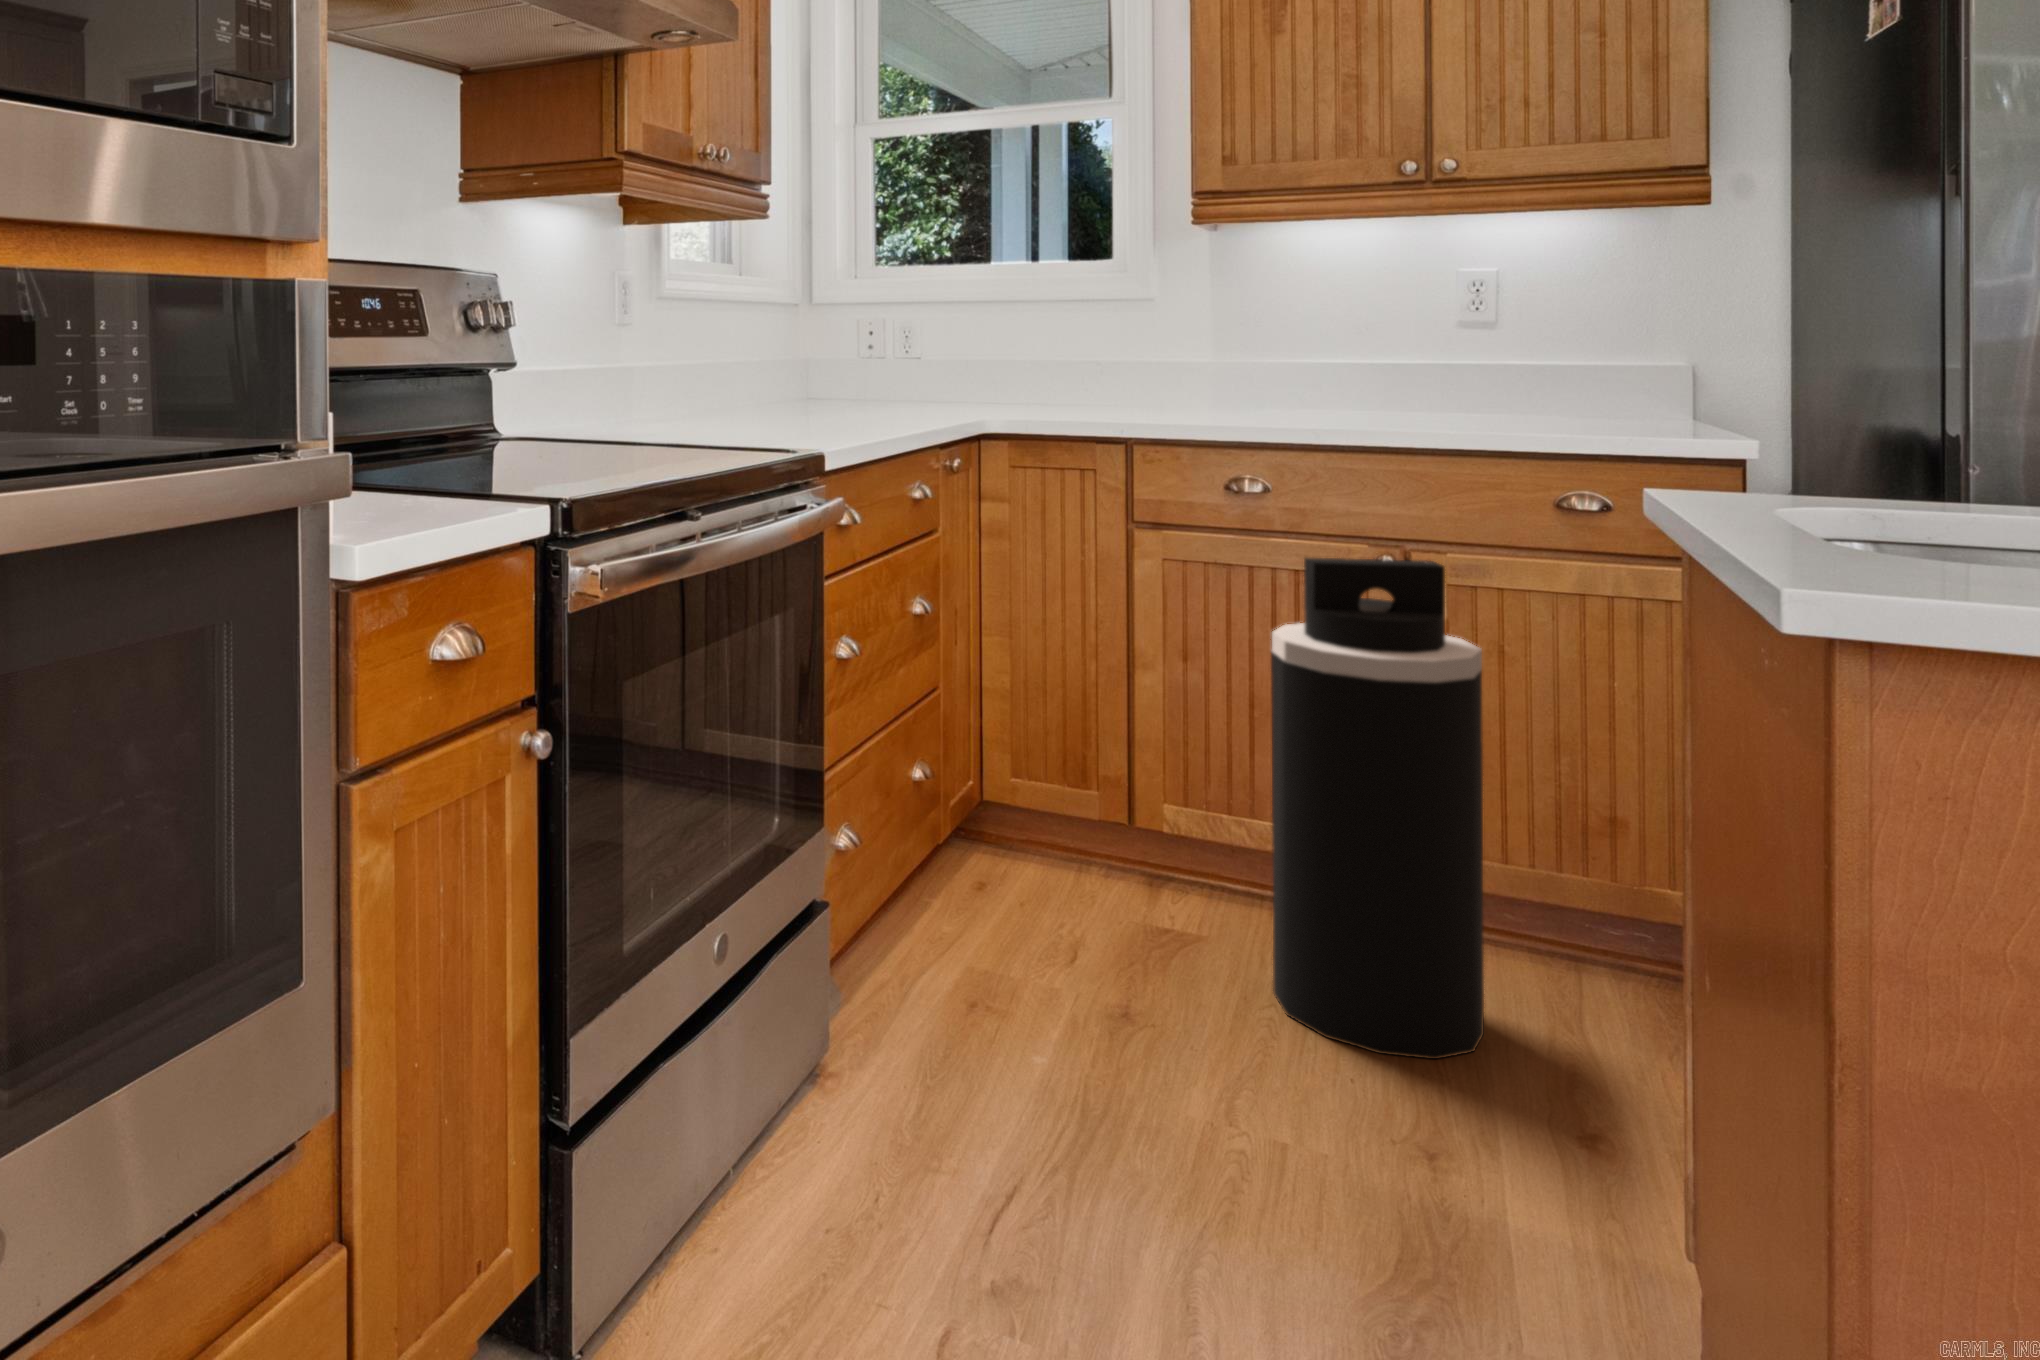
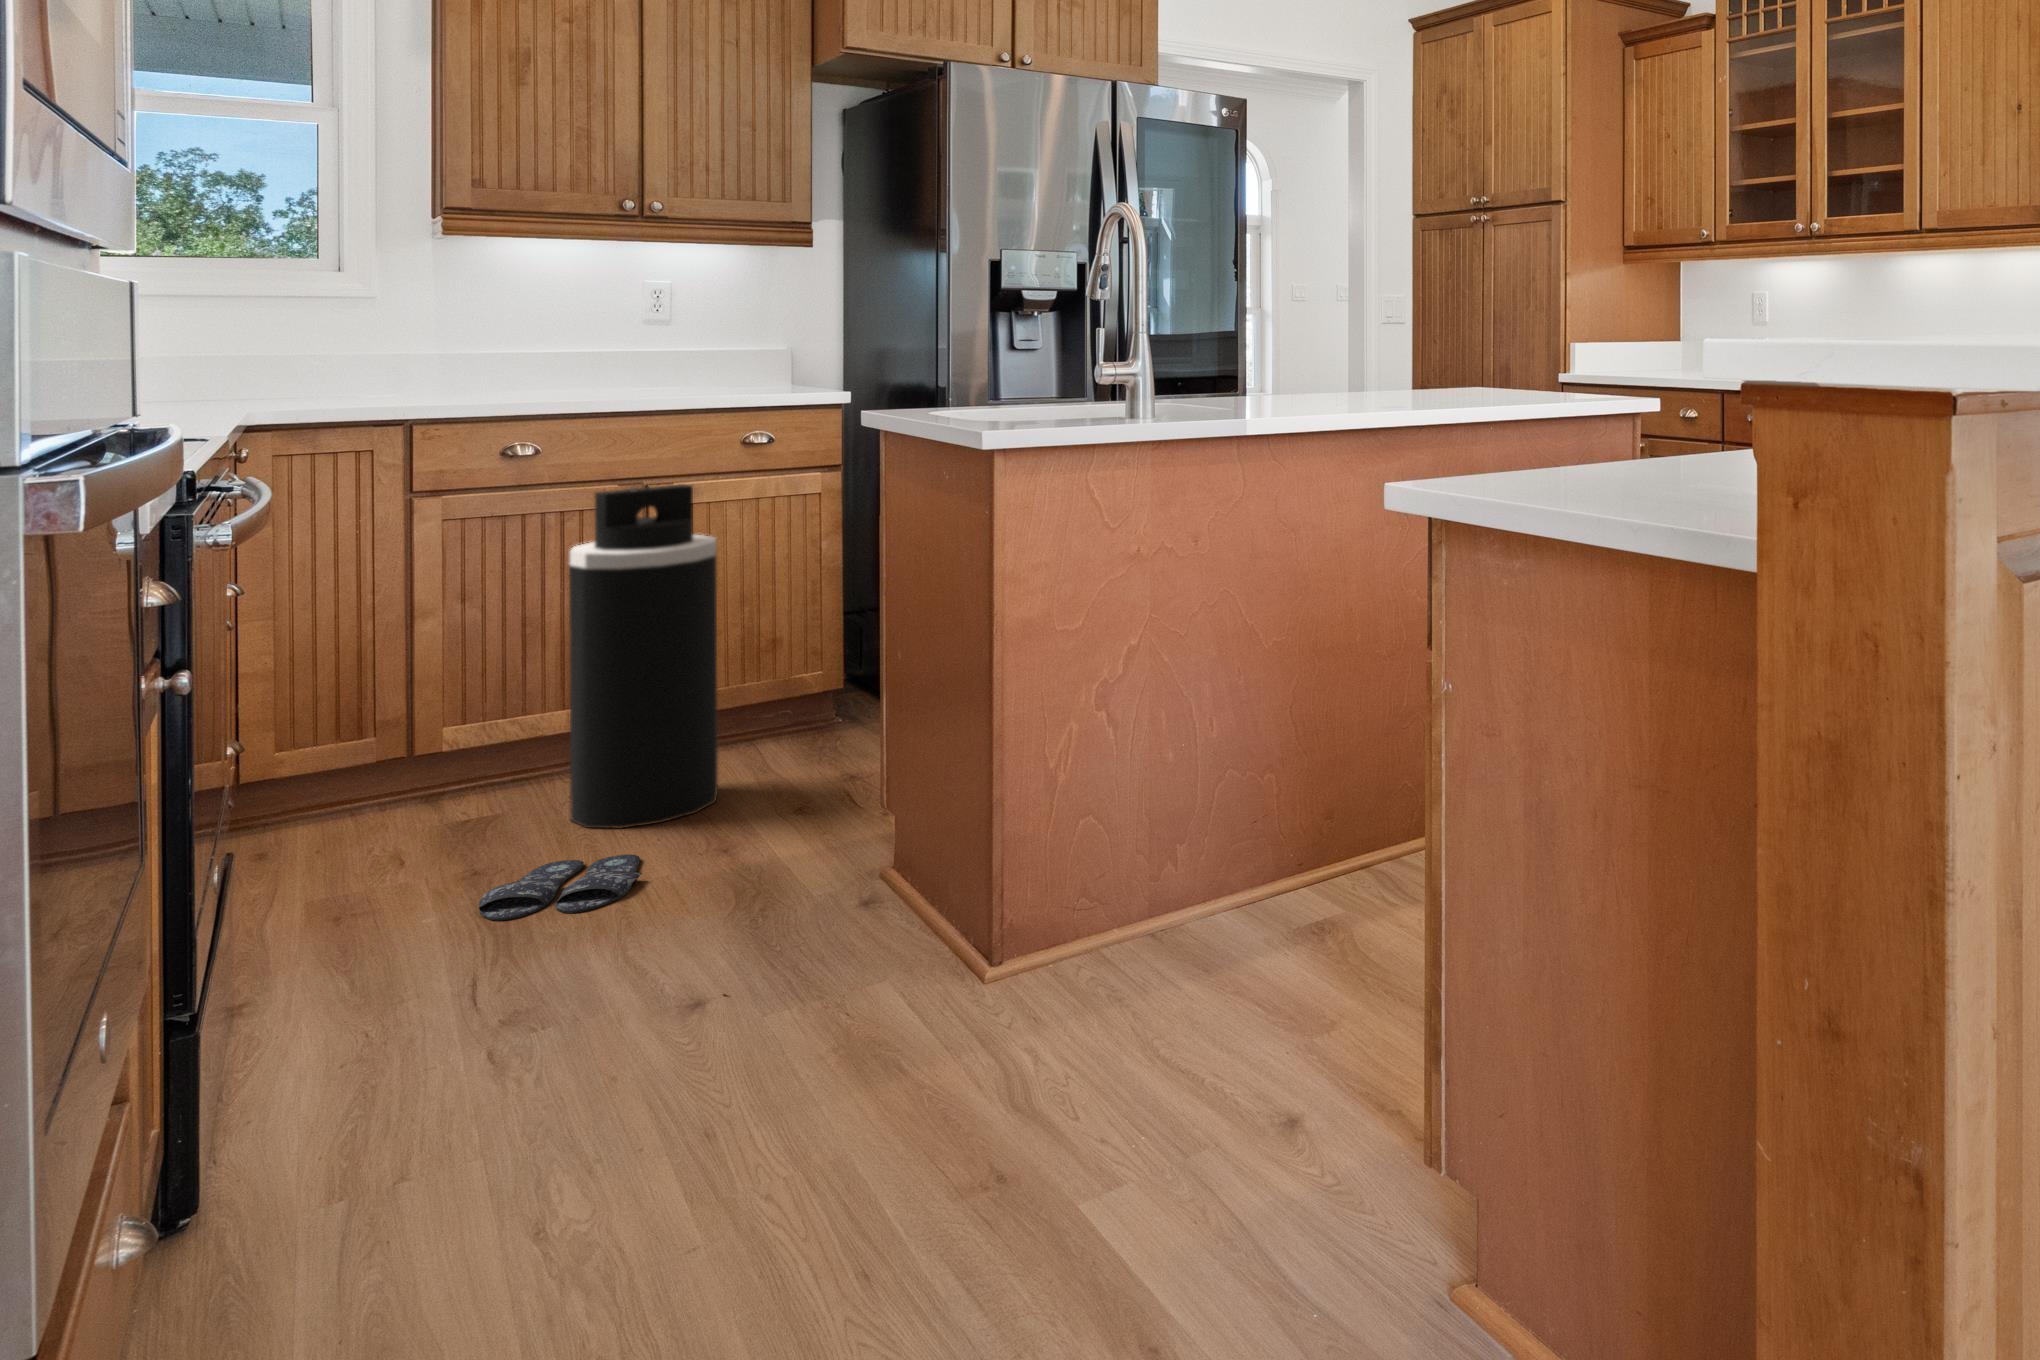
slippers: none [1101,1055,1323,1175] -> present [479,854,642,921]

